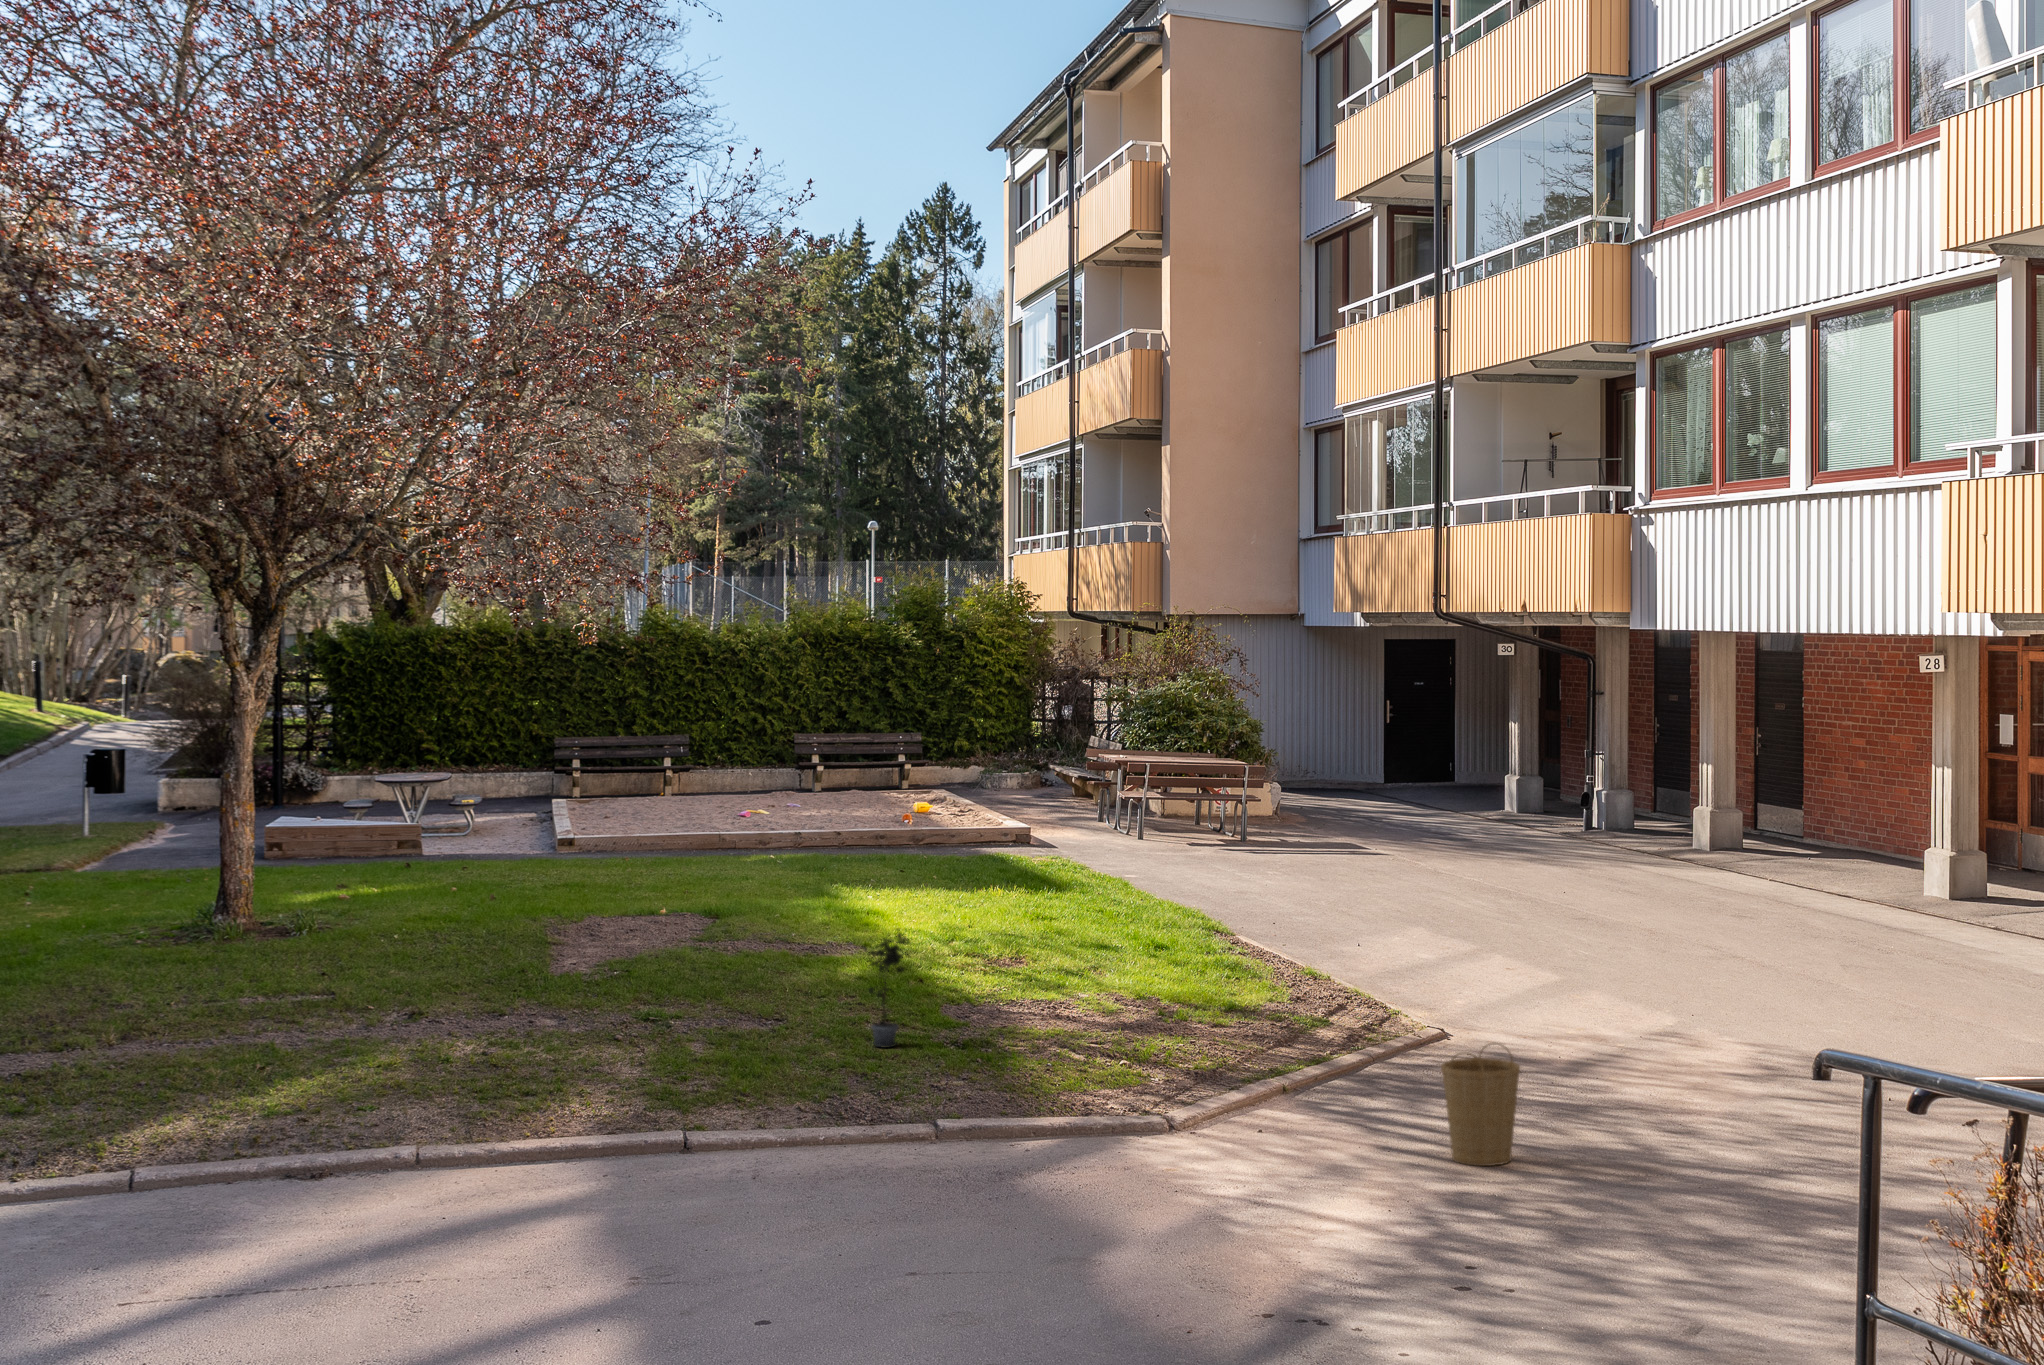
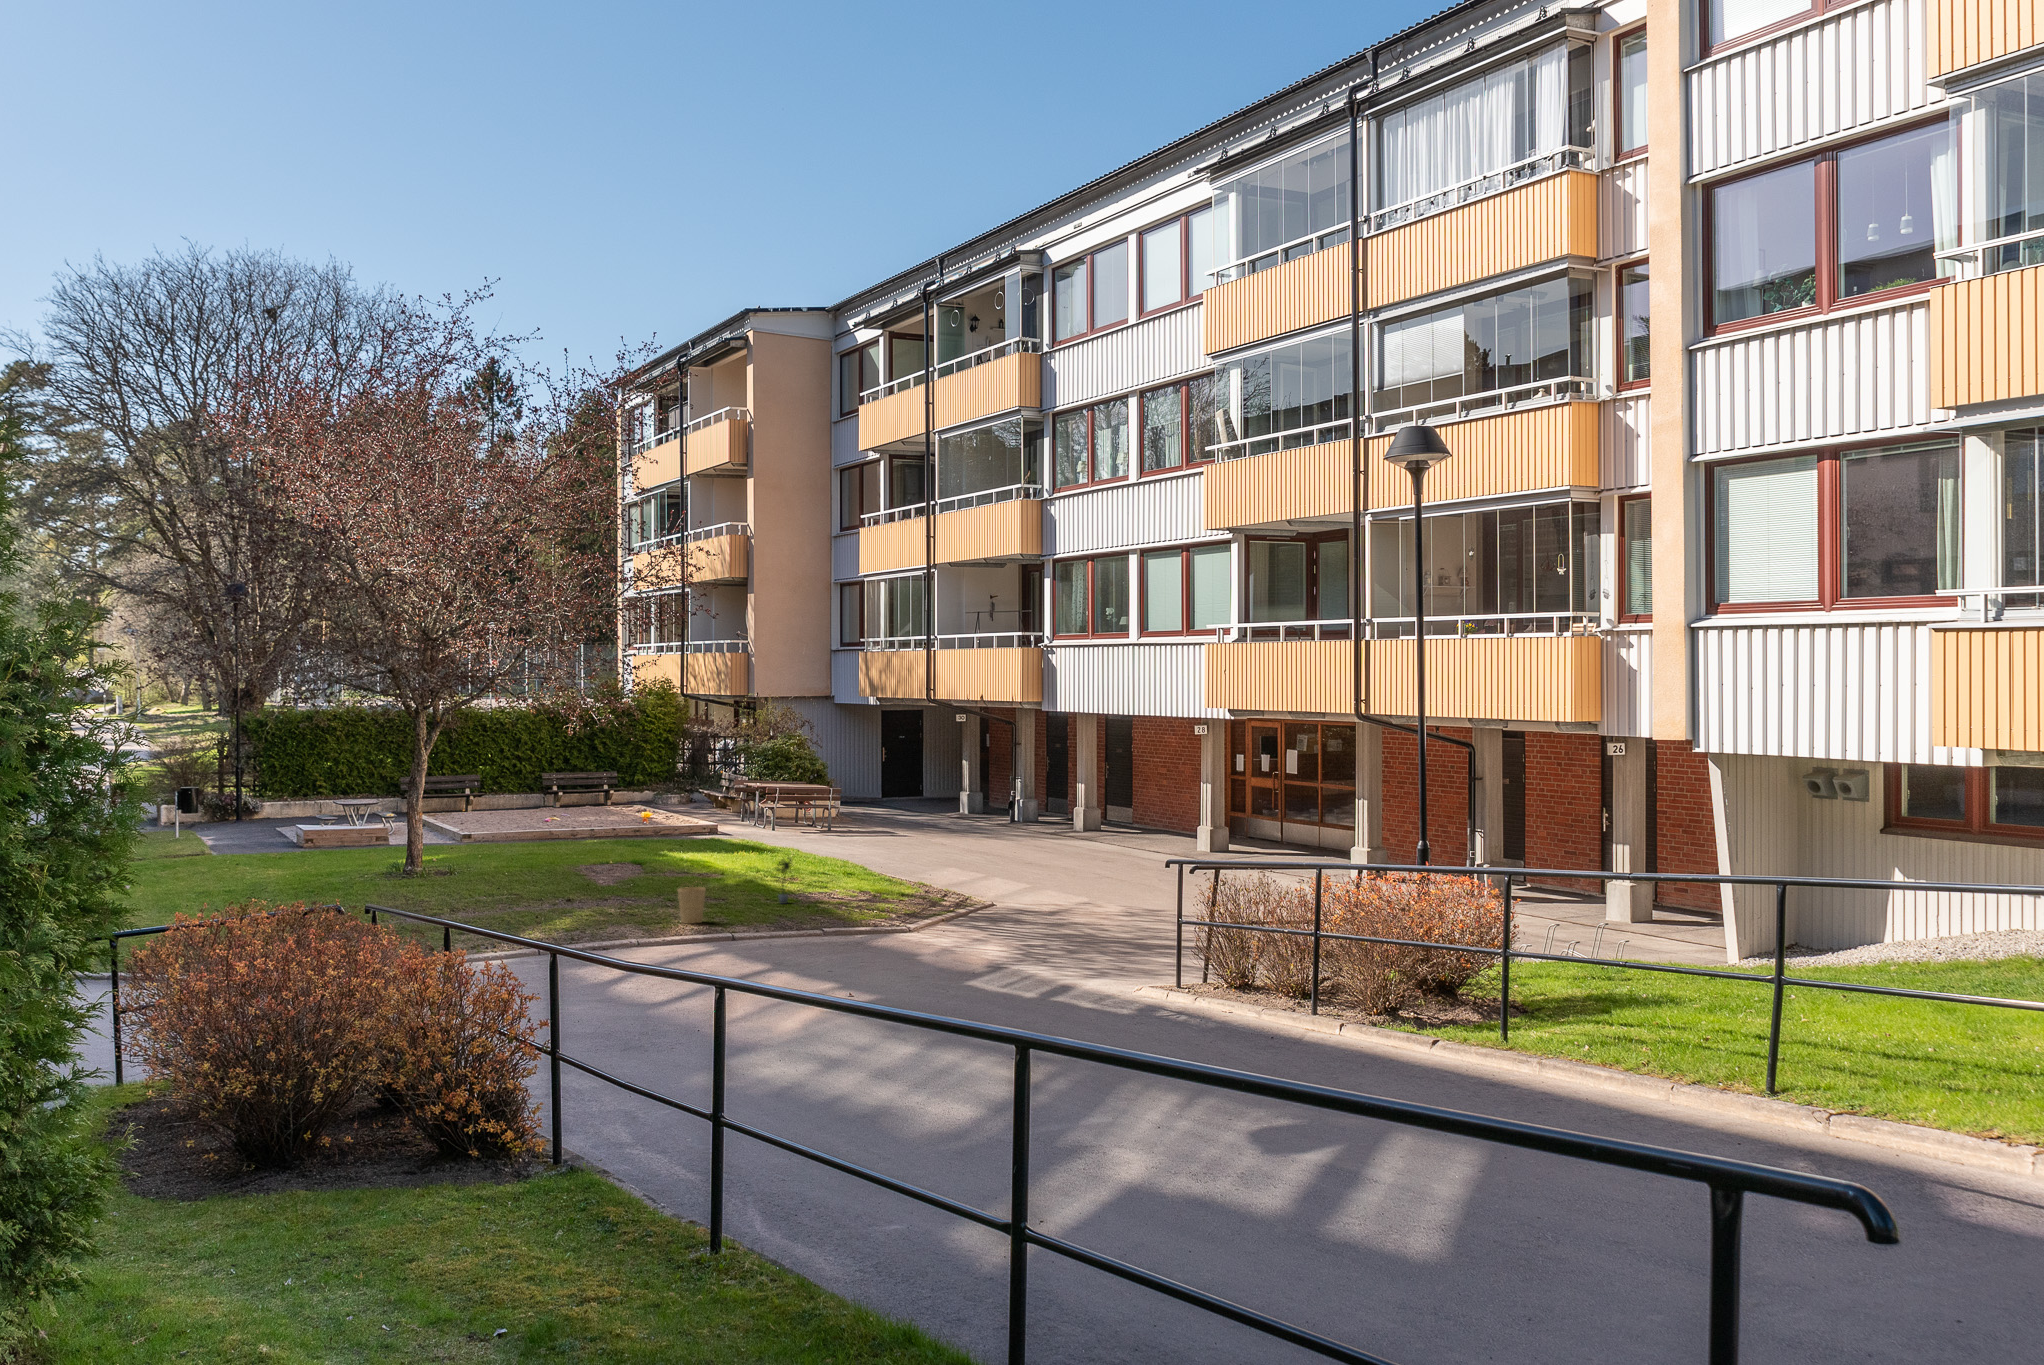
basket: present [1441,1044,1520,1166] -> present [678,881,706,924]

